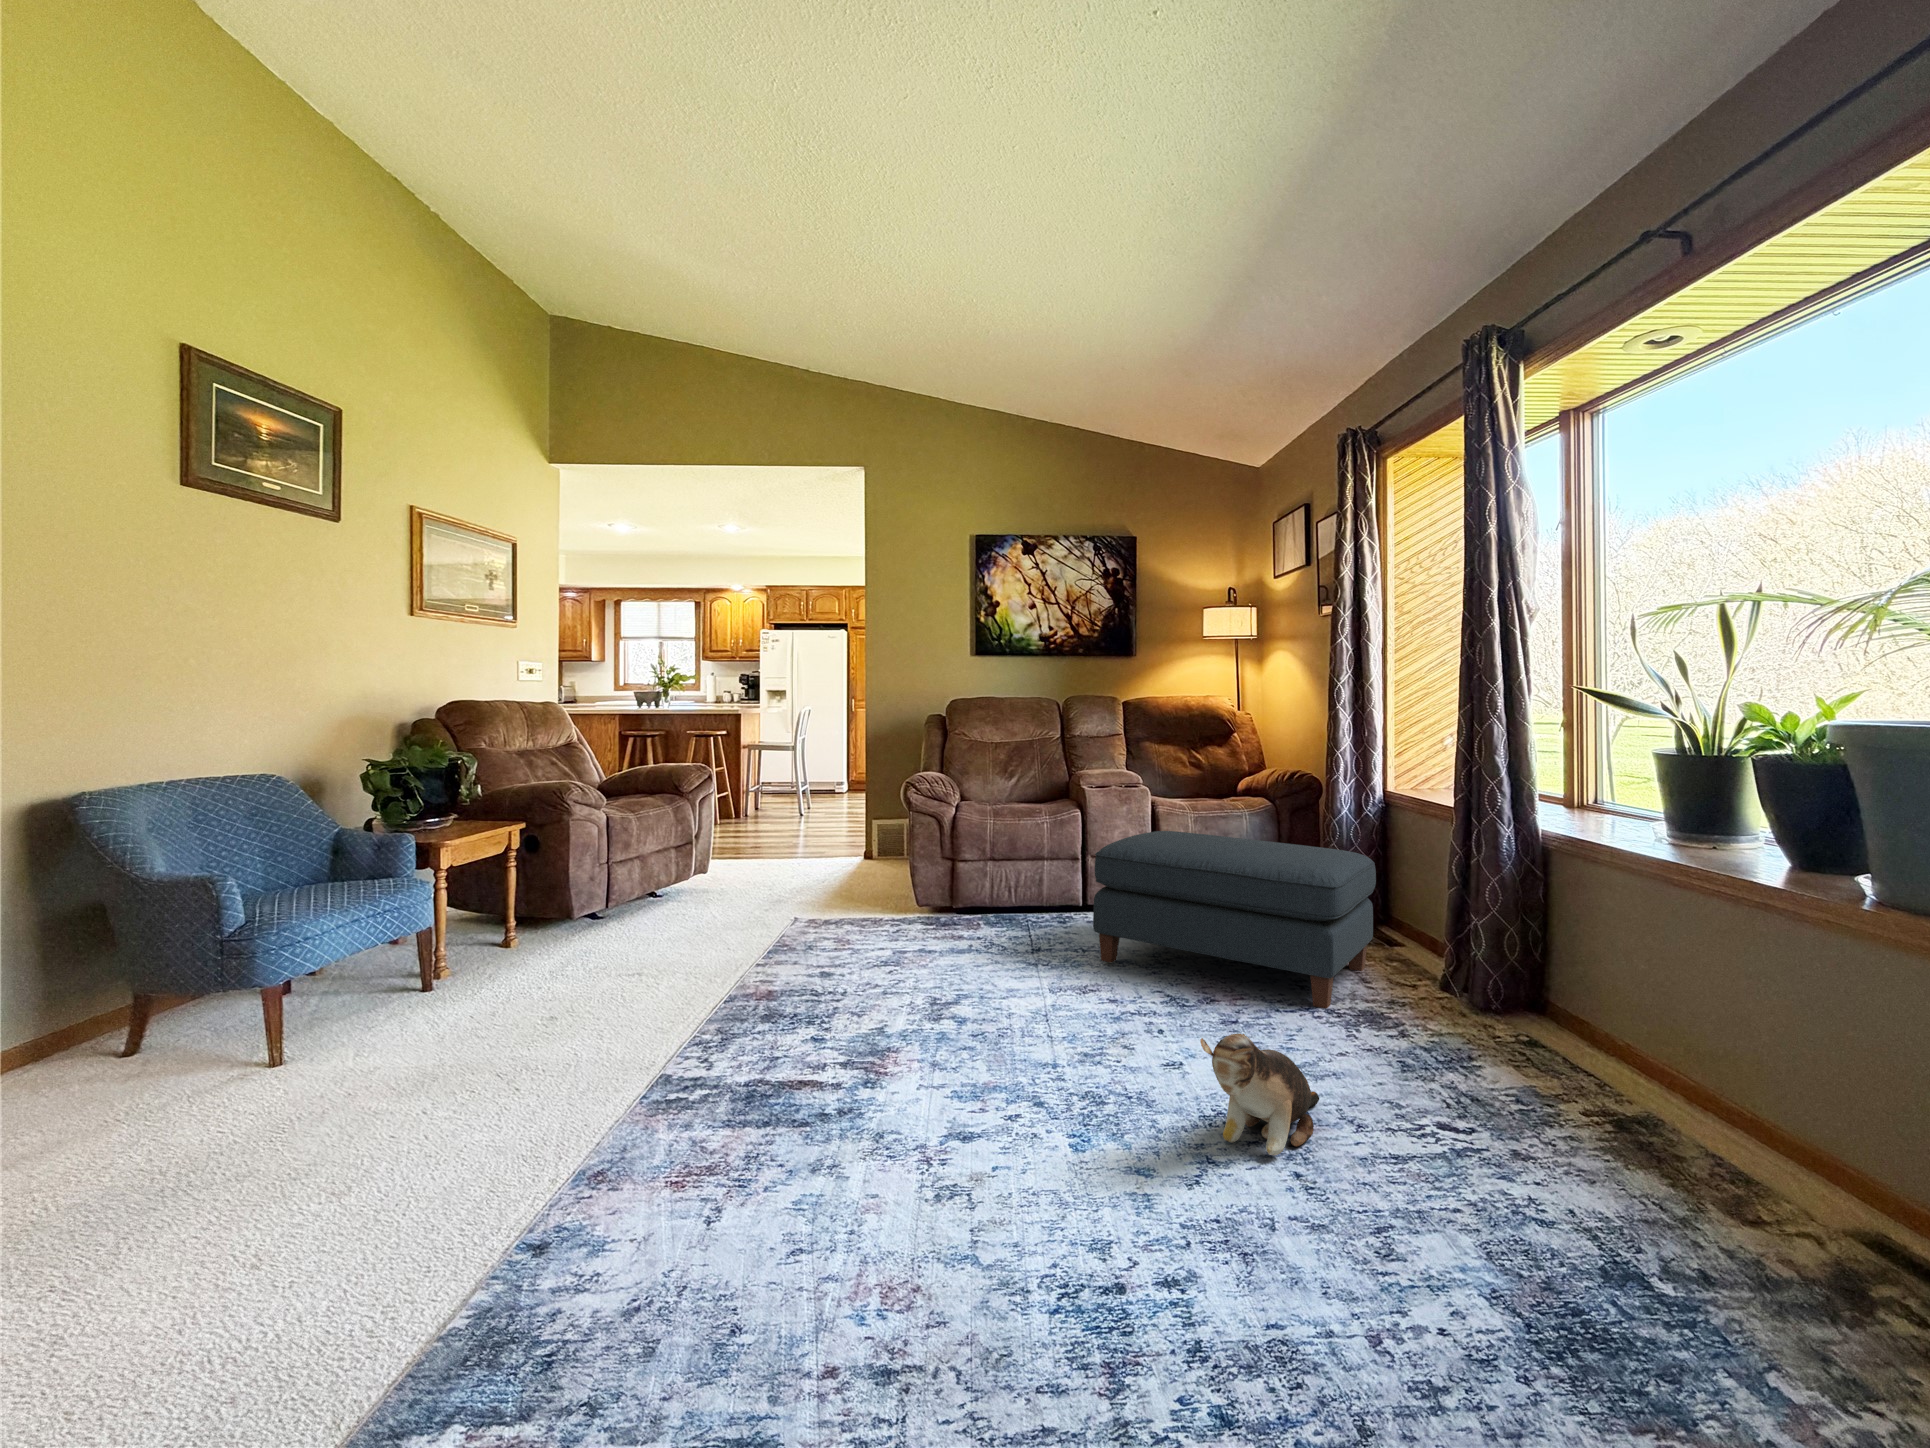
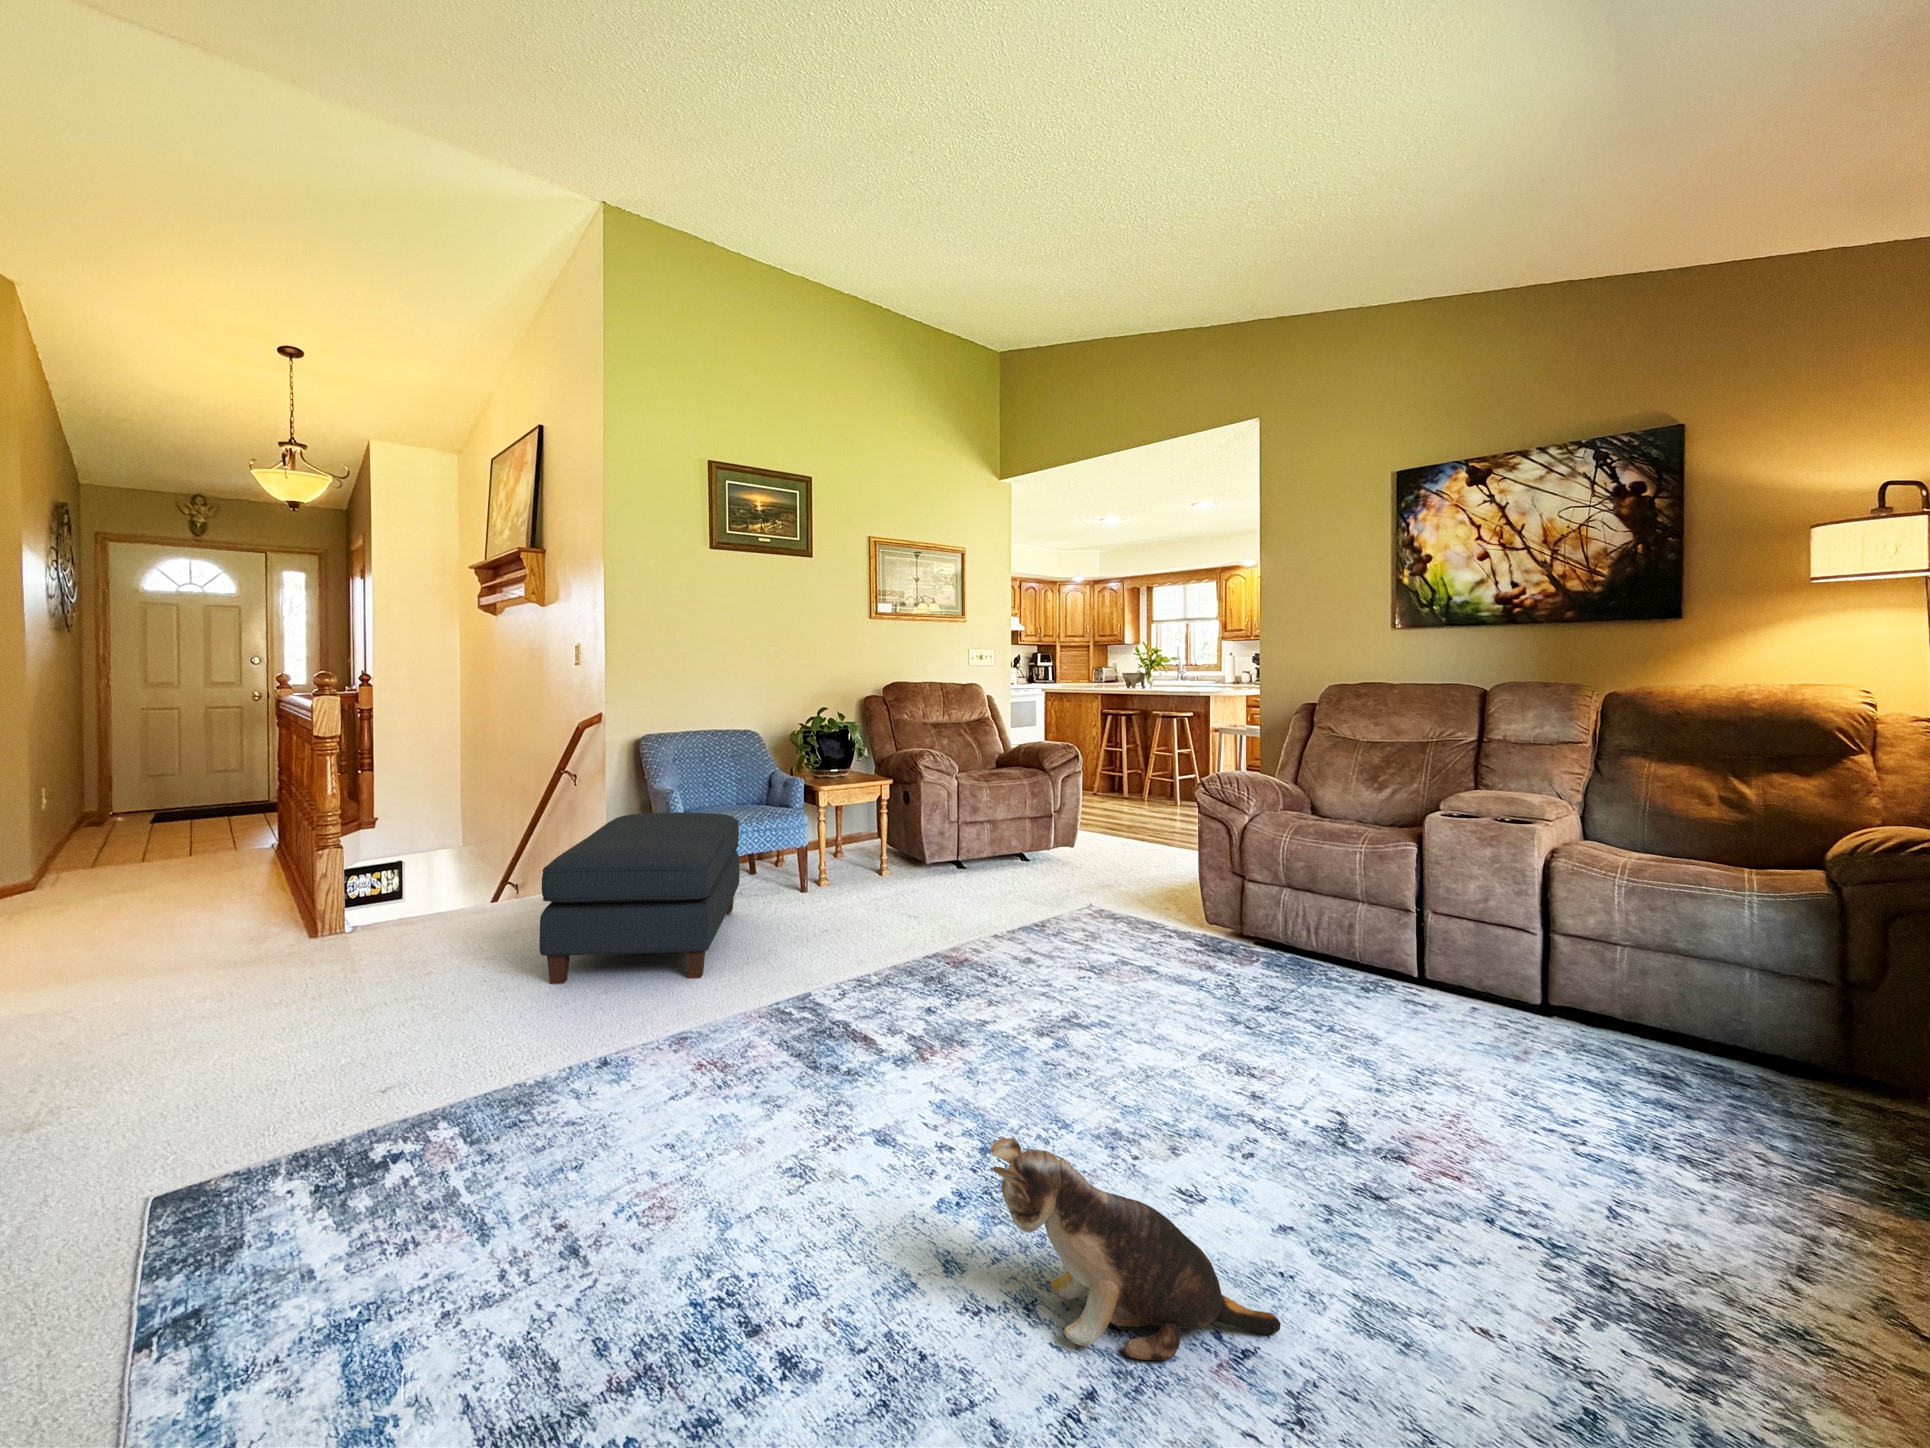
ottoman: present [1093,831,1376,1009] -> present [539,812,740,984]

